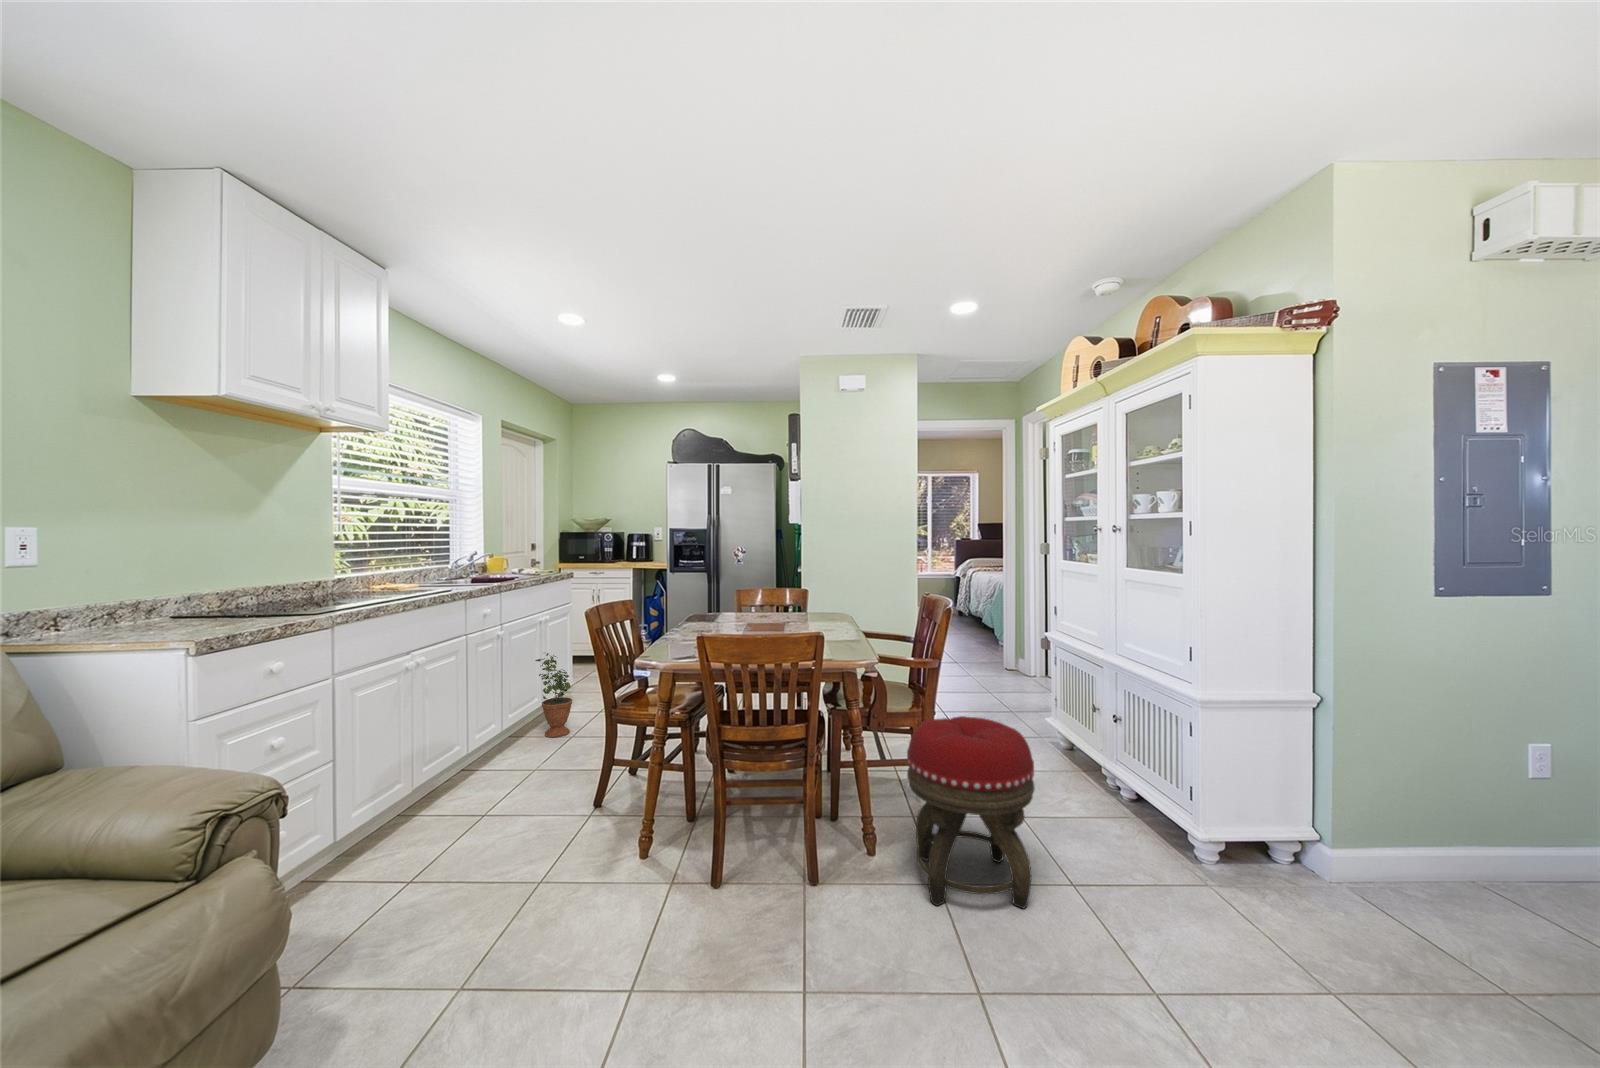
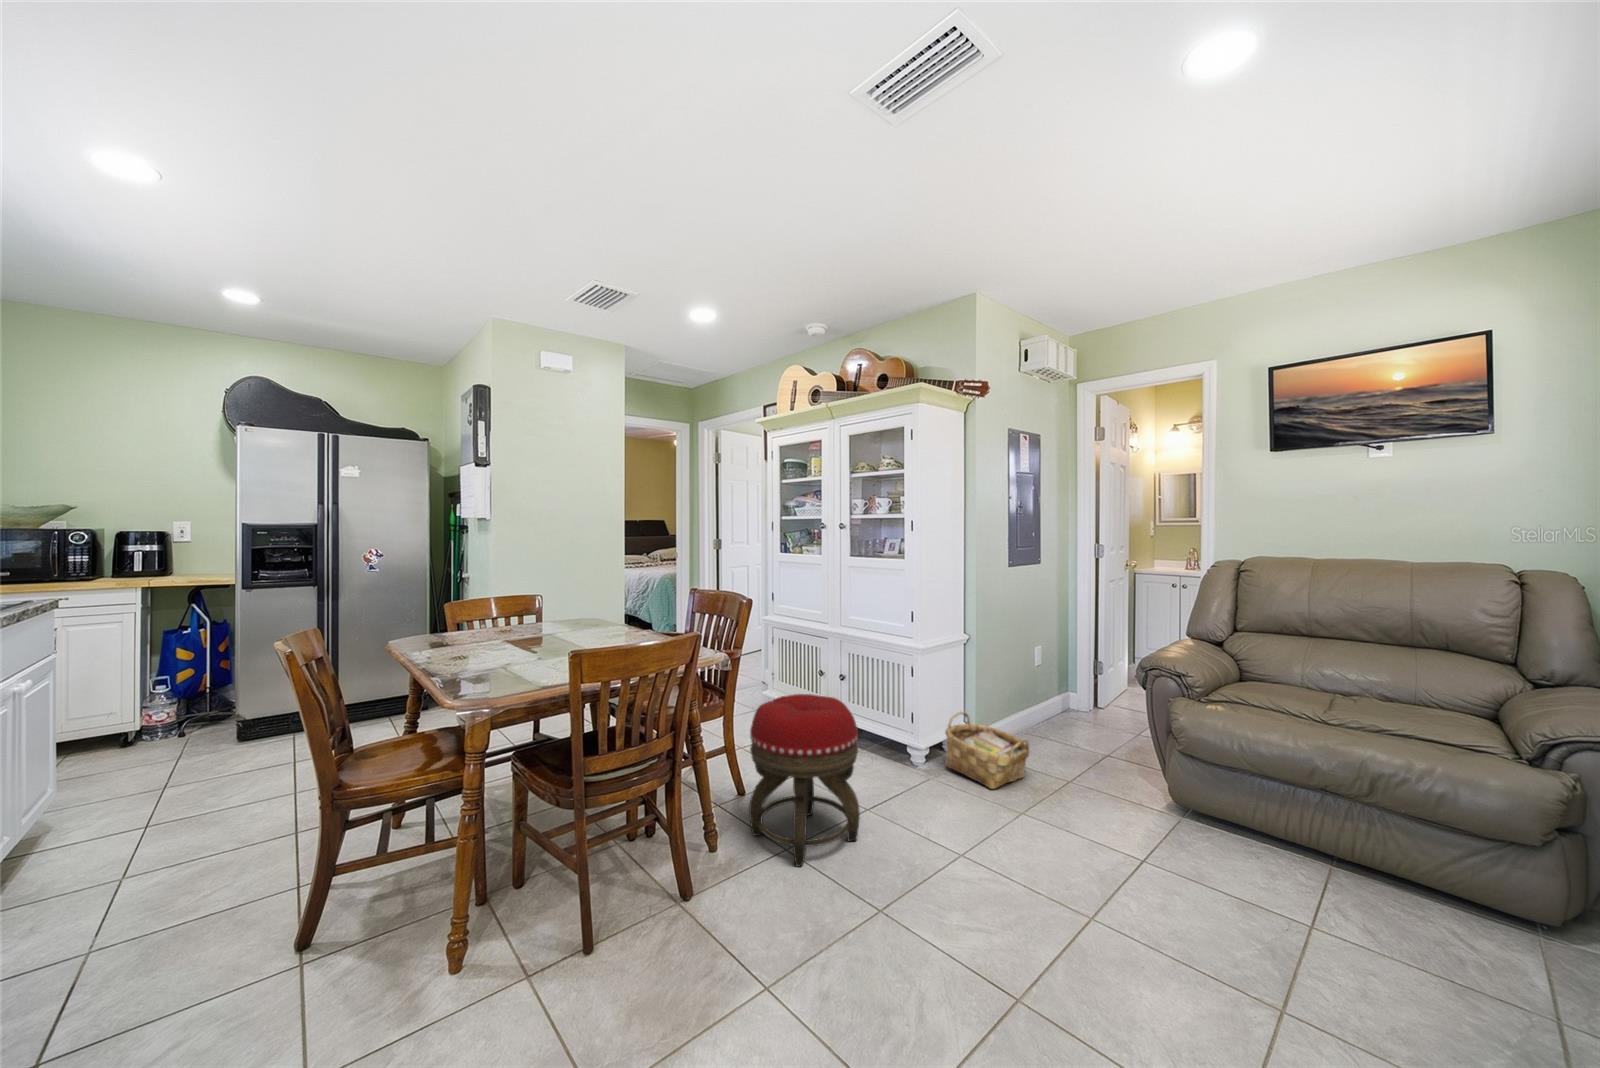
potted plant: present [536,653,572,737] -> none [23,740,125,886]
woven basket: none [1248,803,1406,941] -> present [945,712,1029,789]

